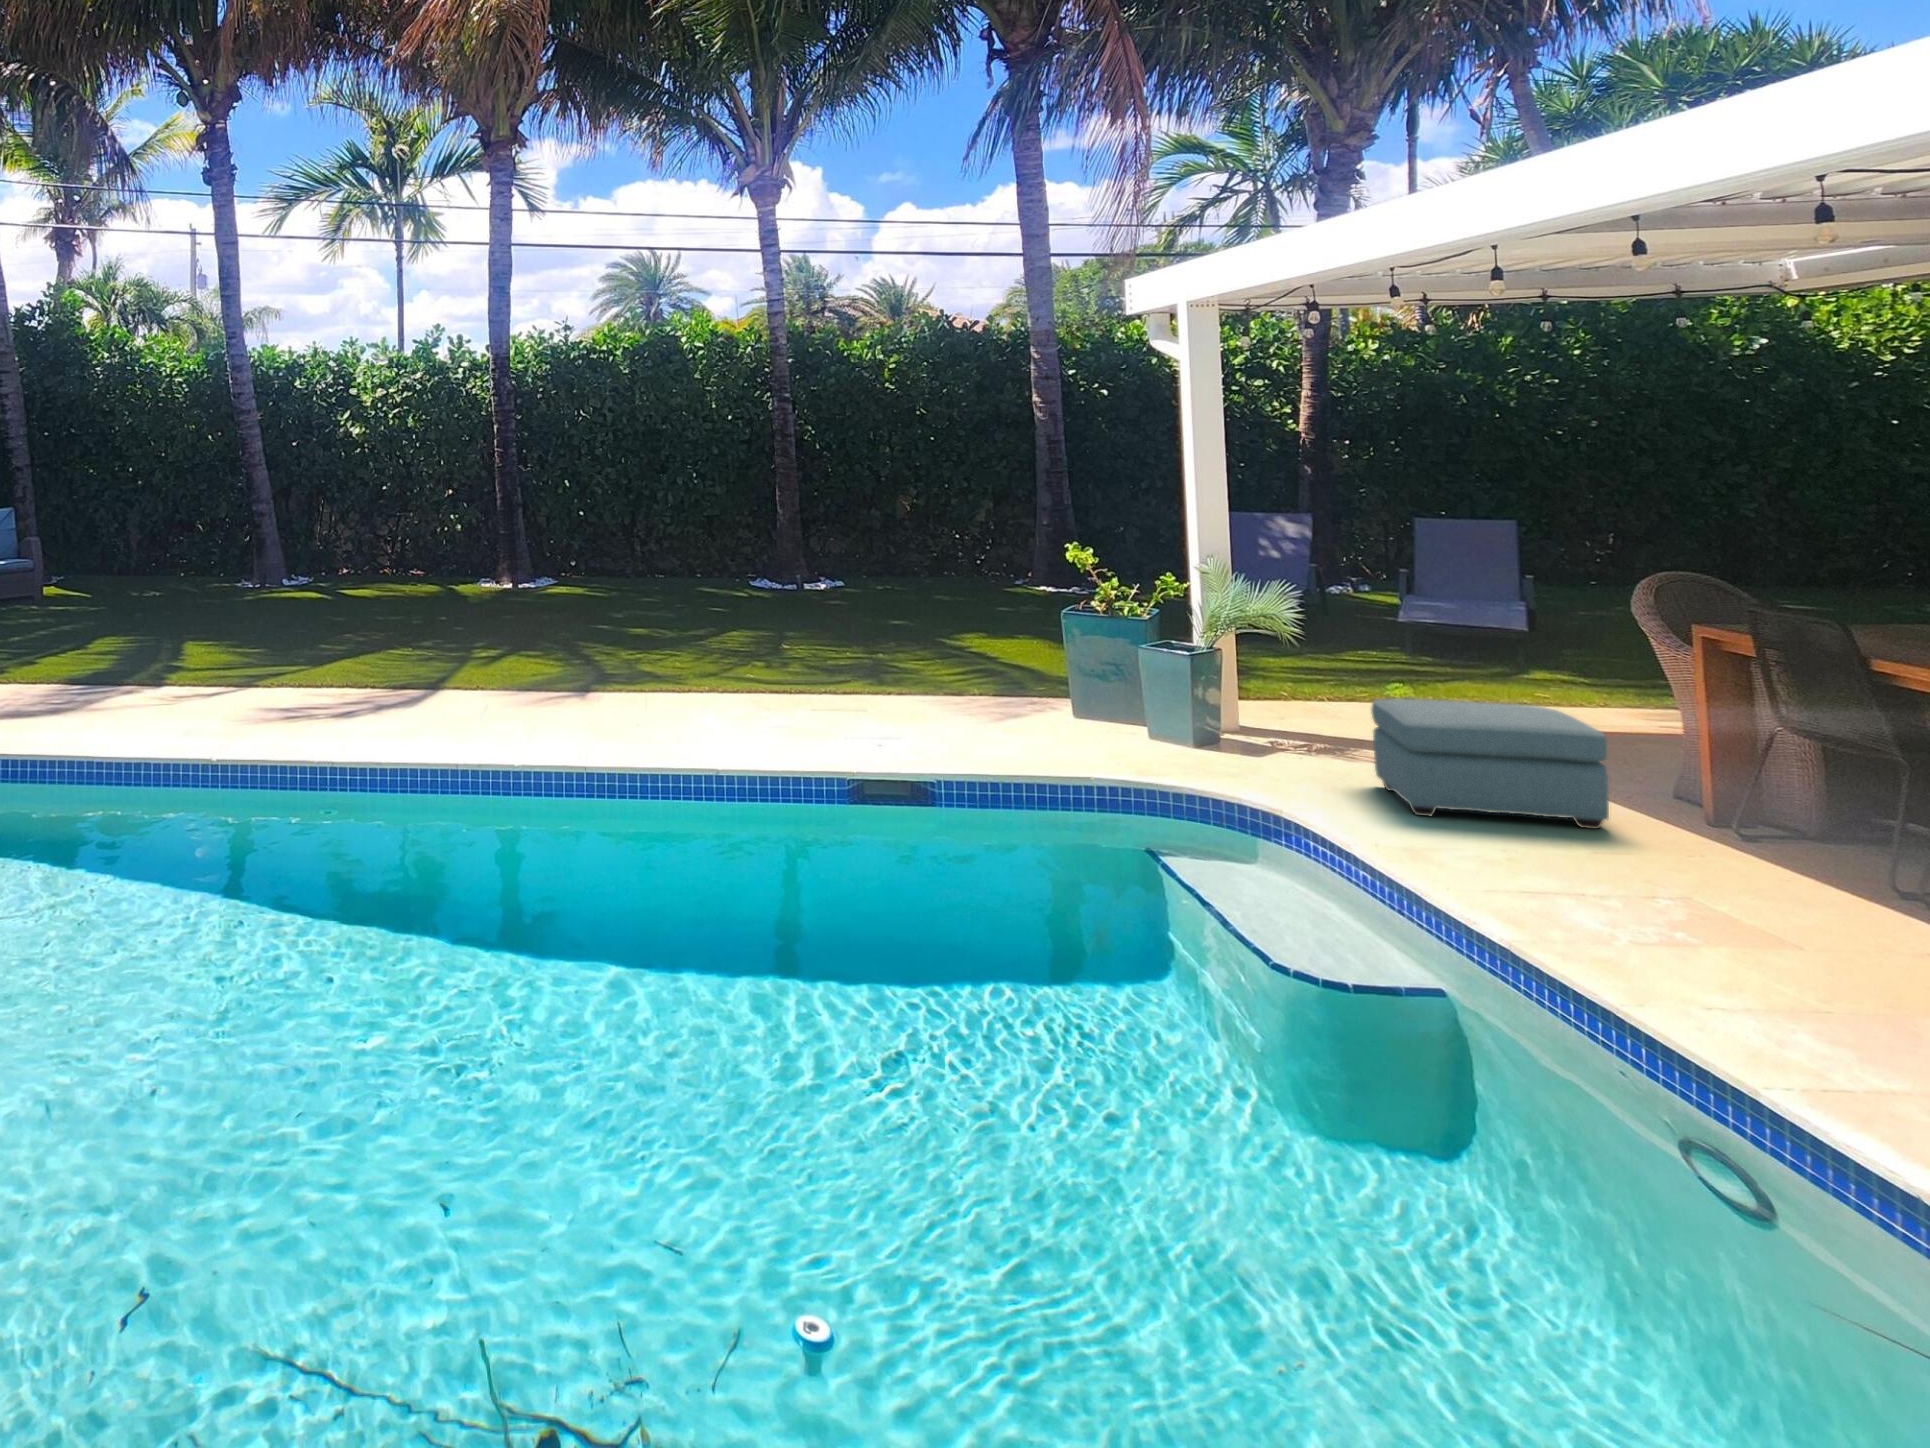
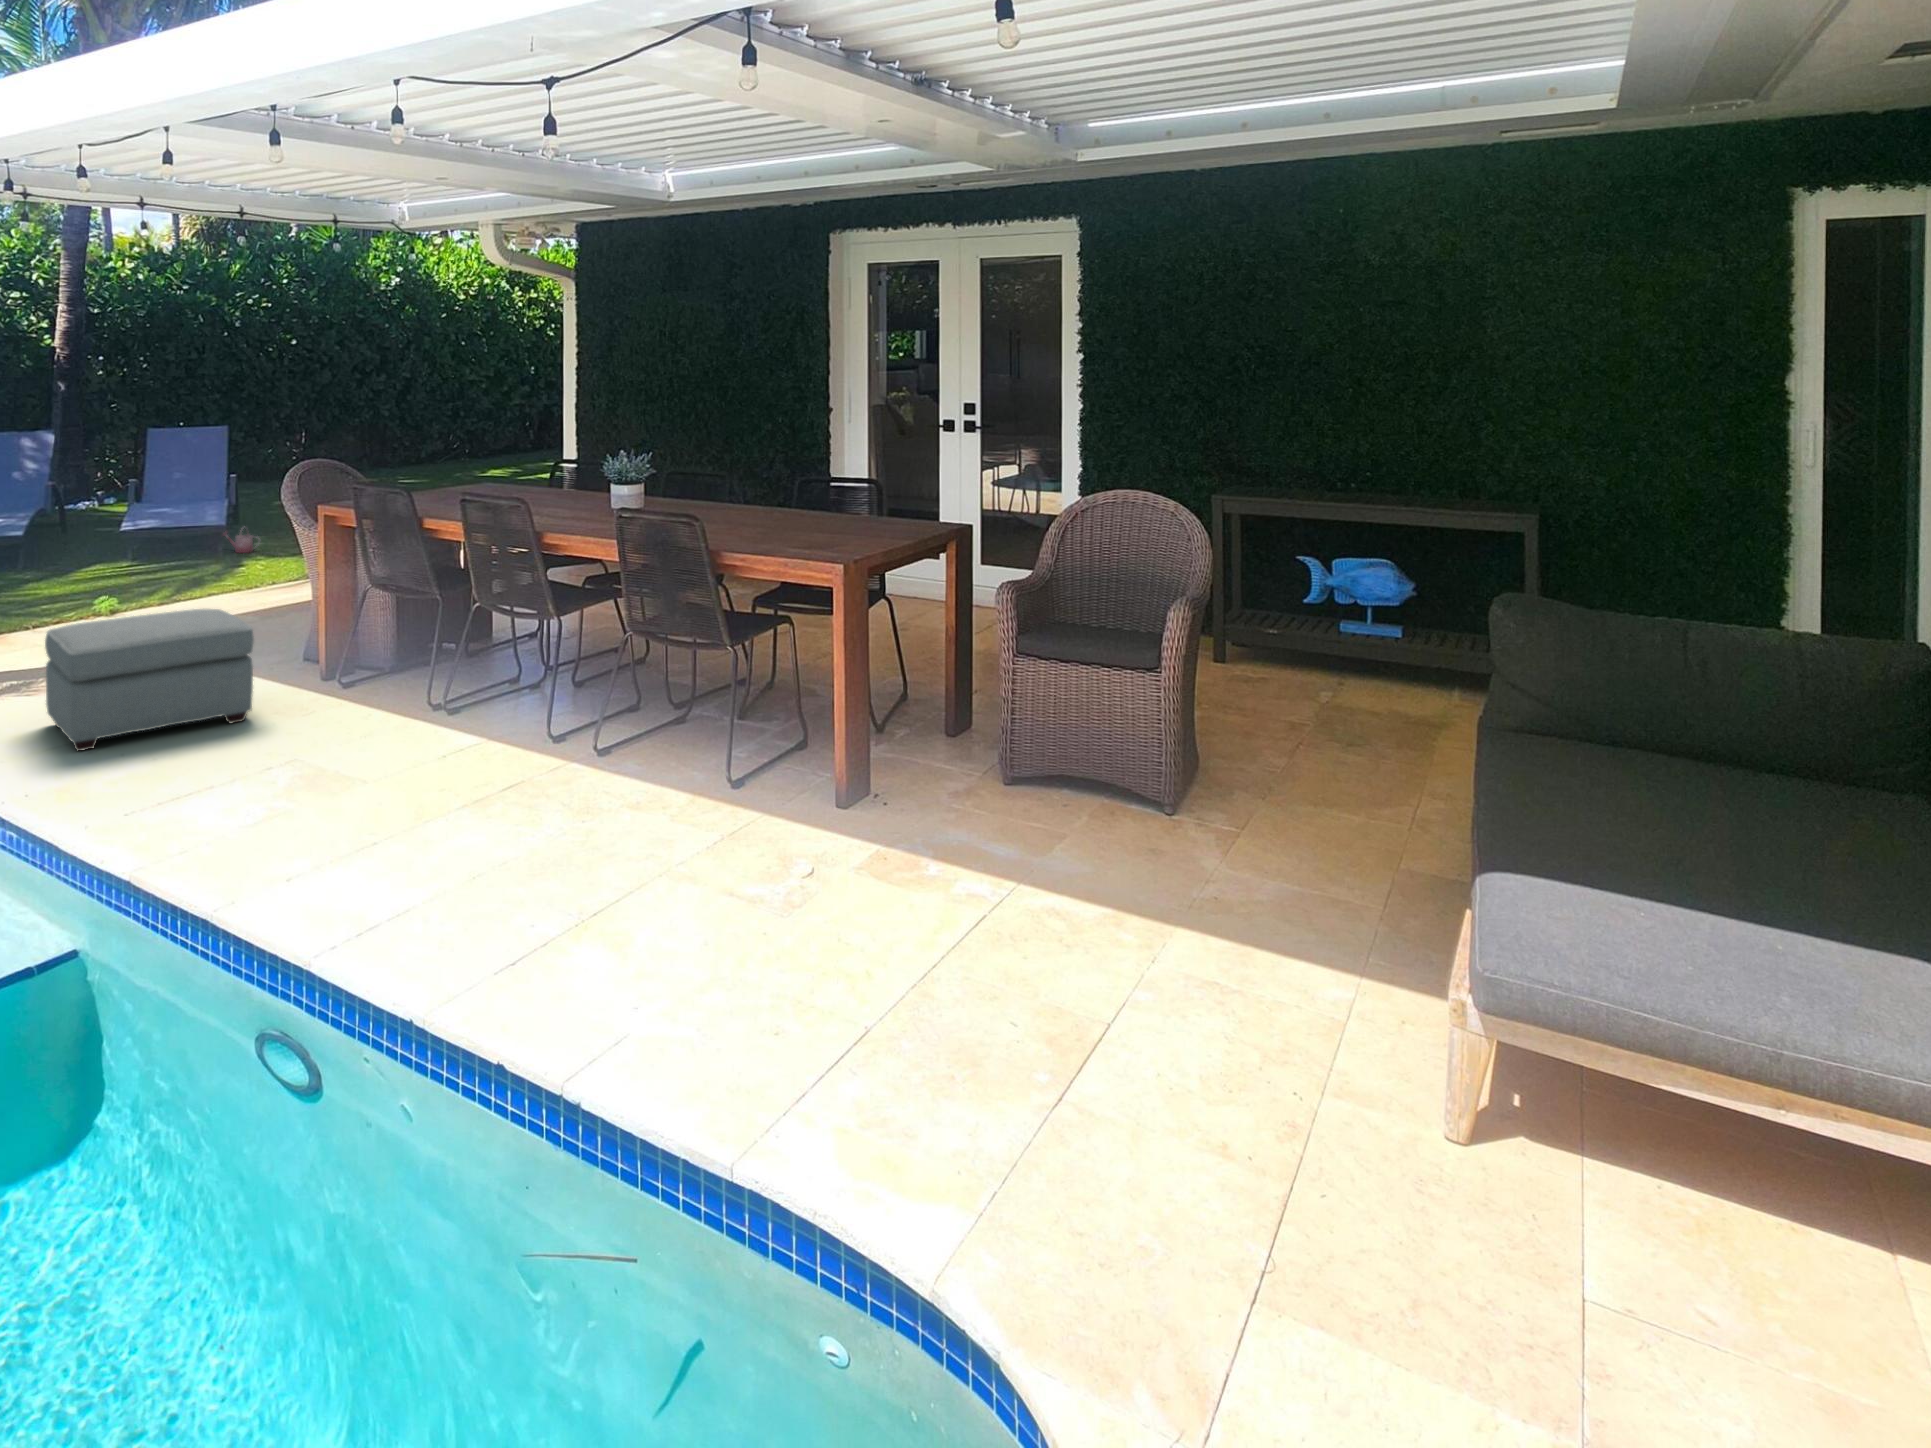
watering can: none [1509,627,1561,656] -> present [223,530,254,553]

